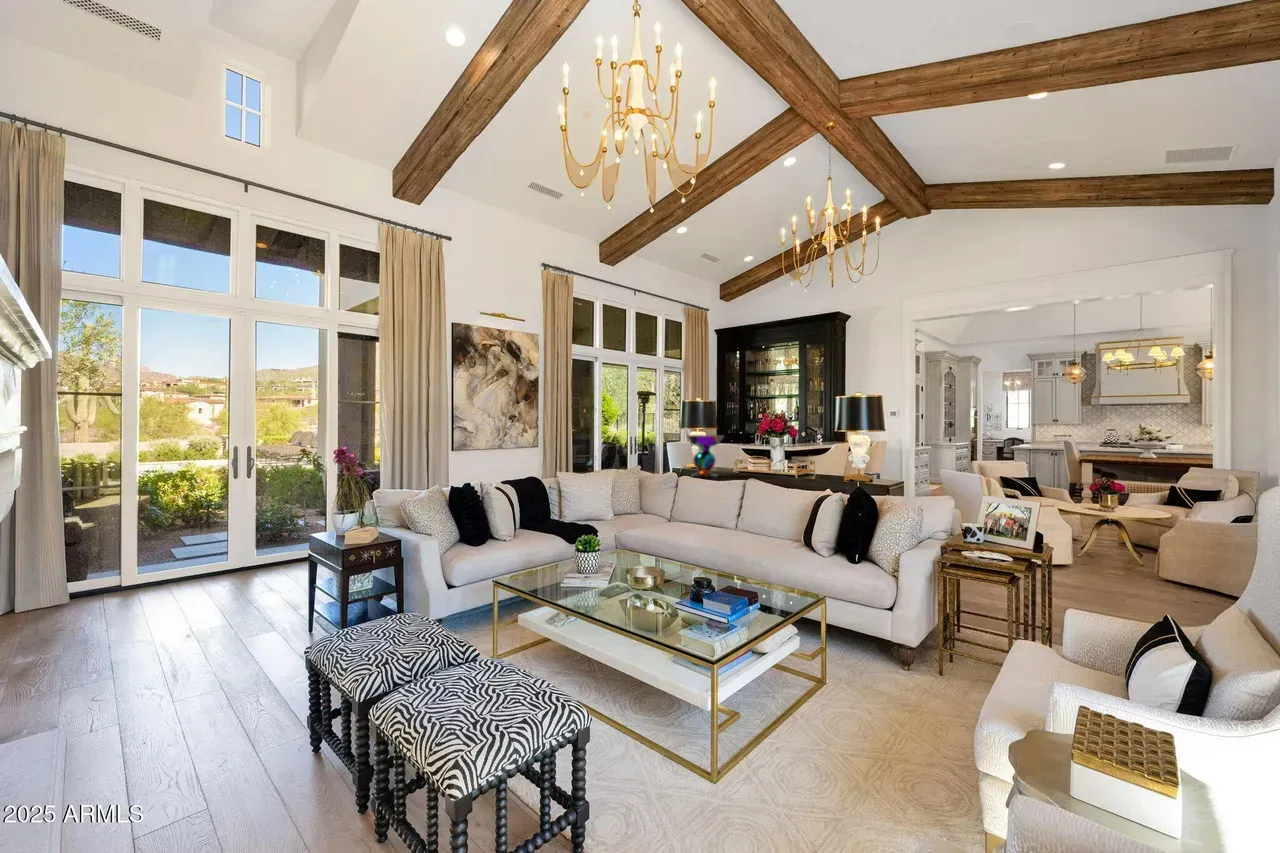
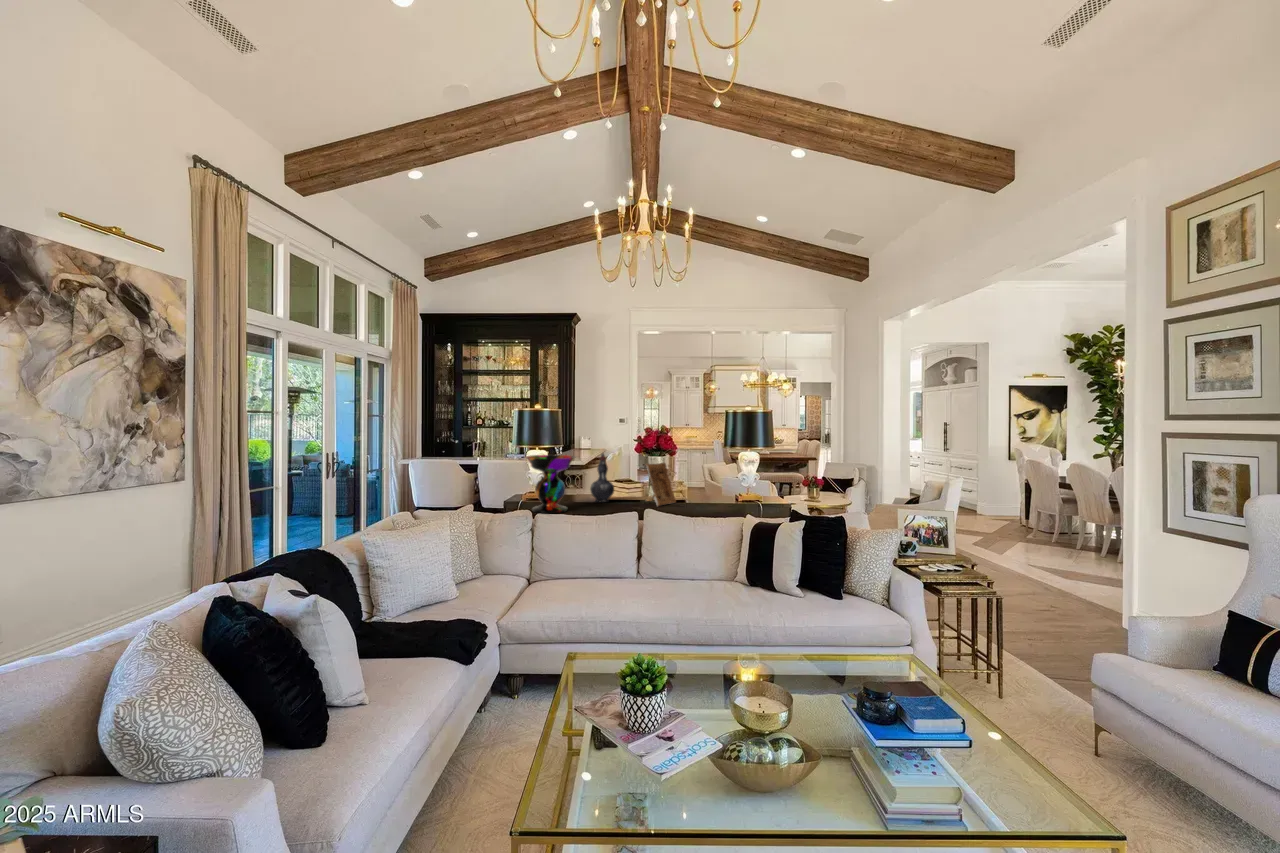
decorative vase: none [749,436,770,477] -> present [590,454,614,502]
picture frame: none [787,444,820,481] -> present [646,463,676,506]

